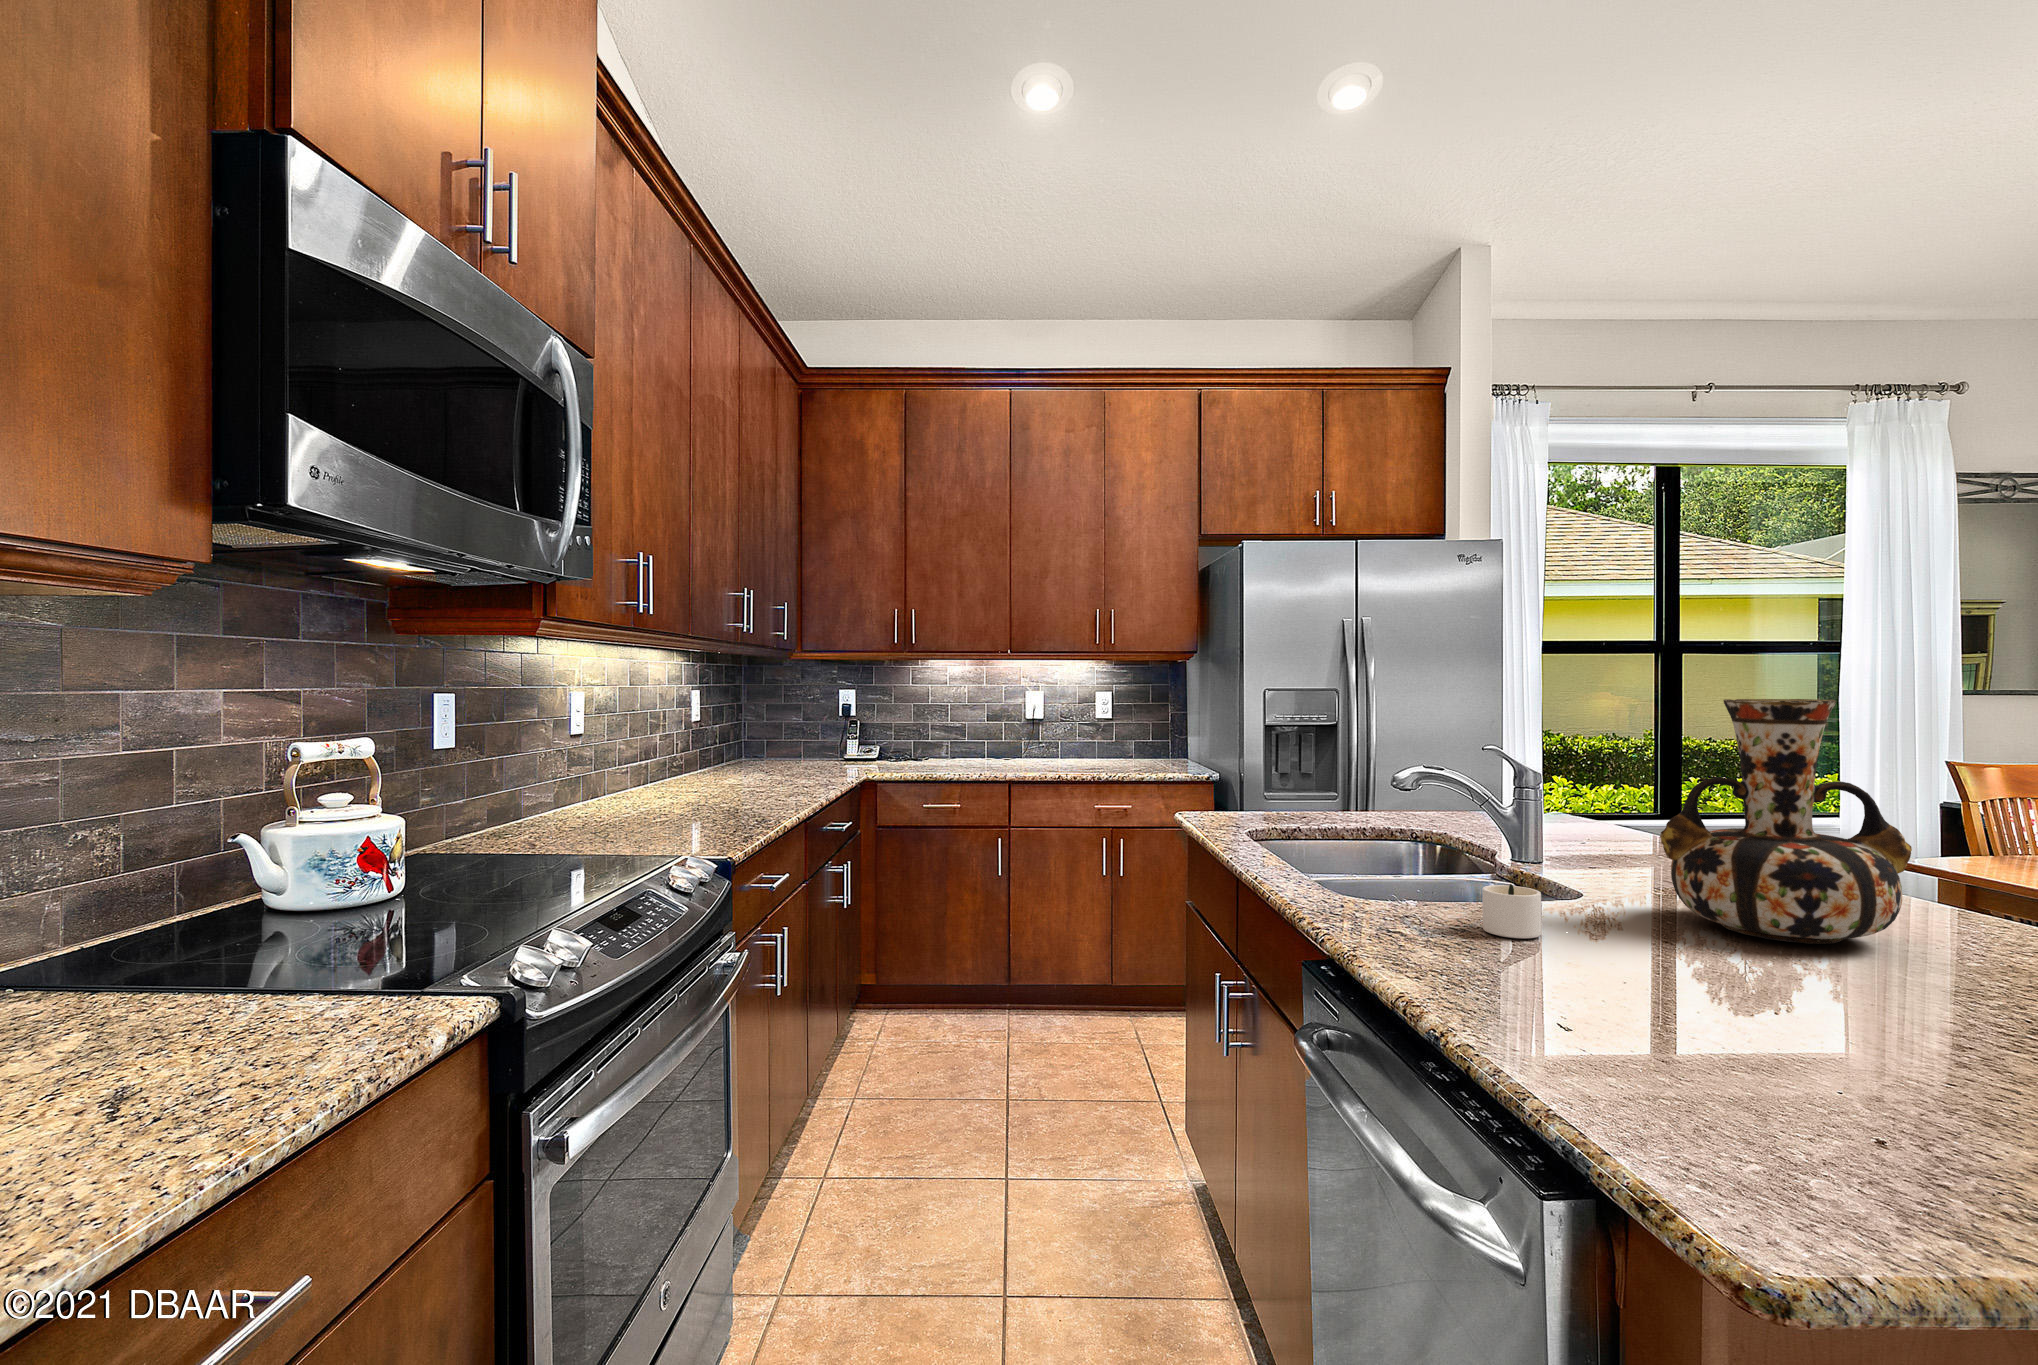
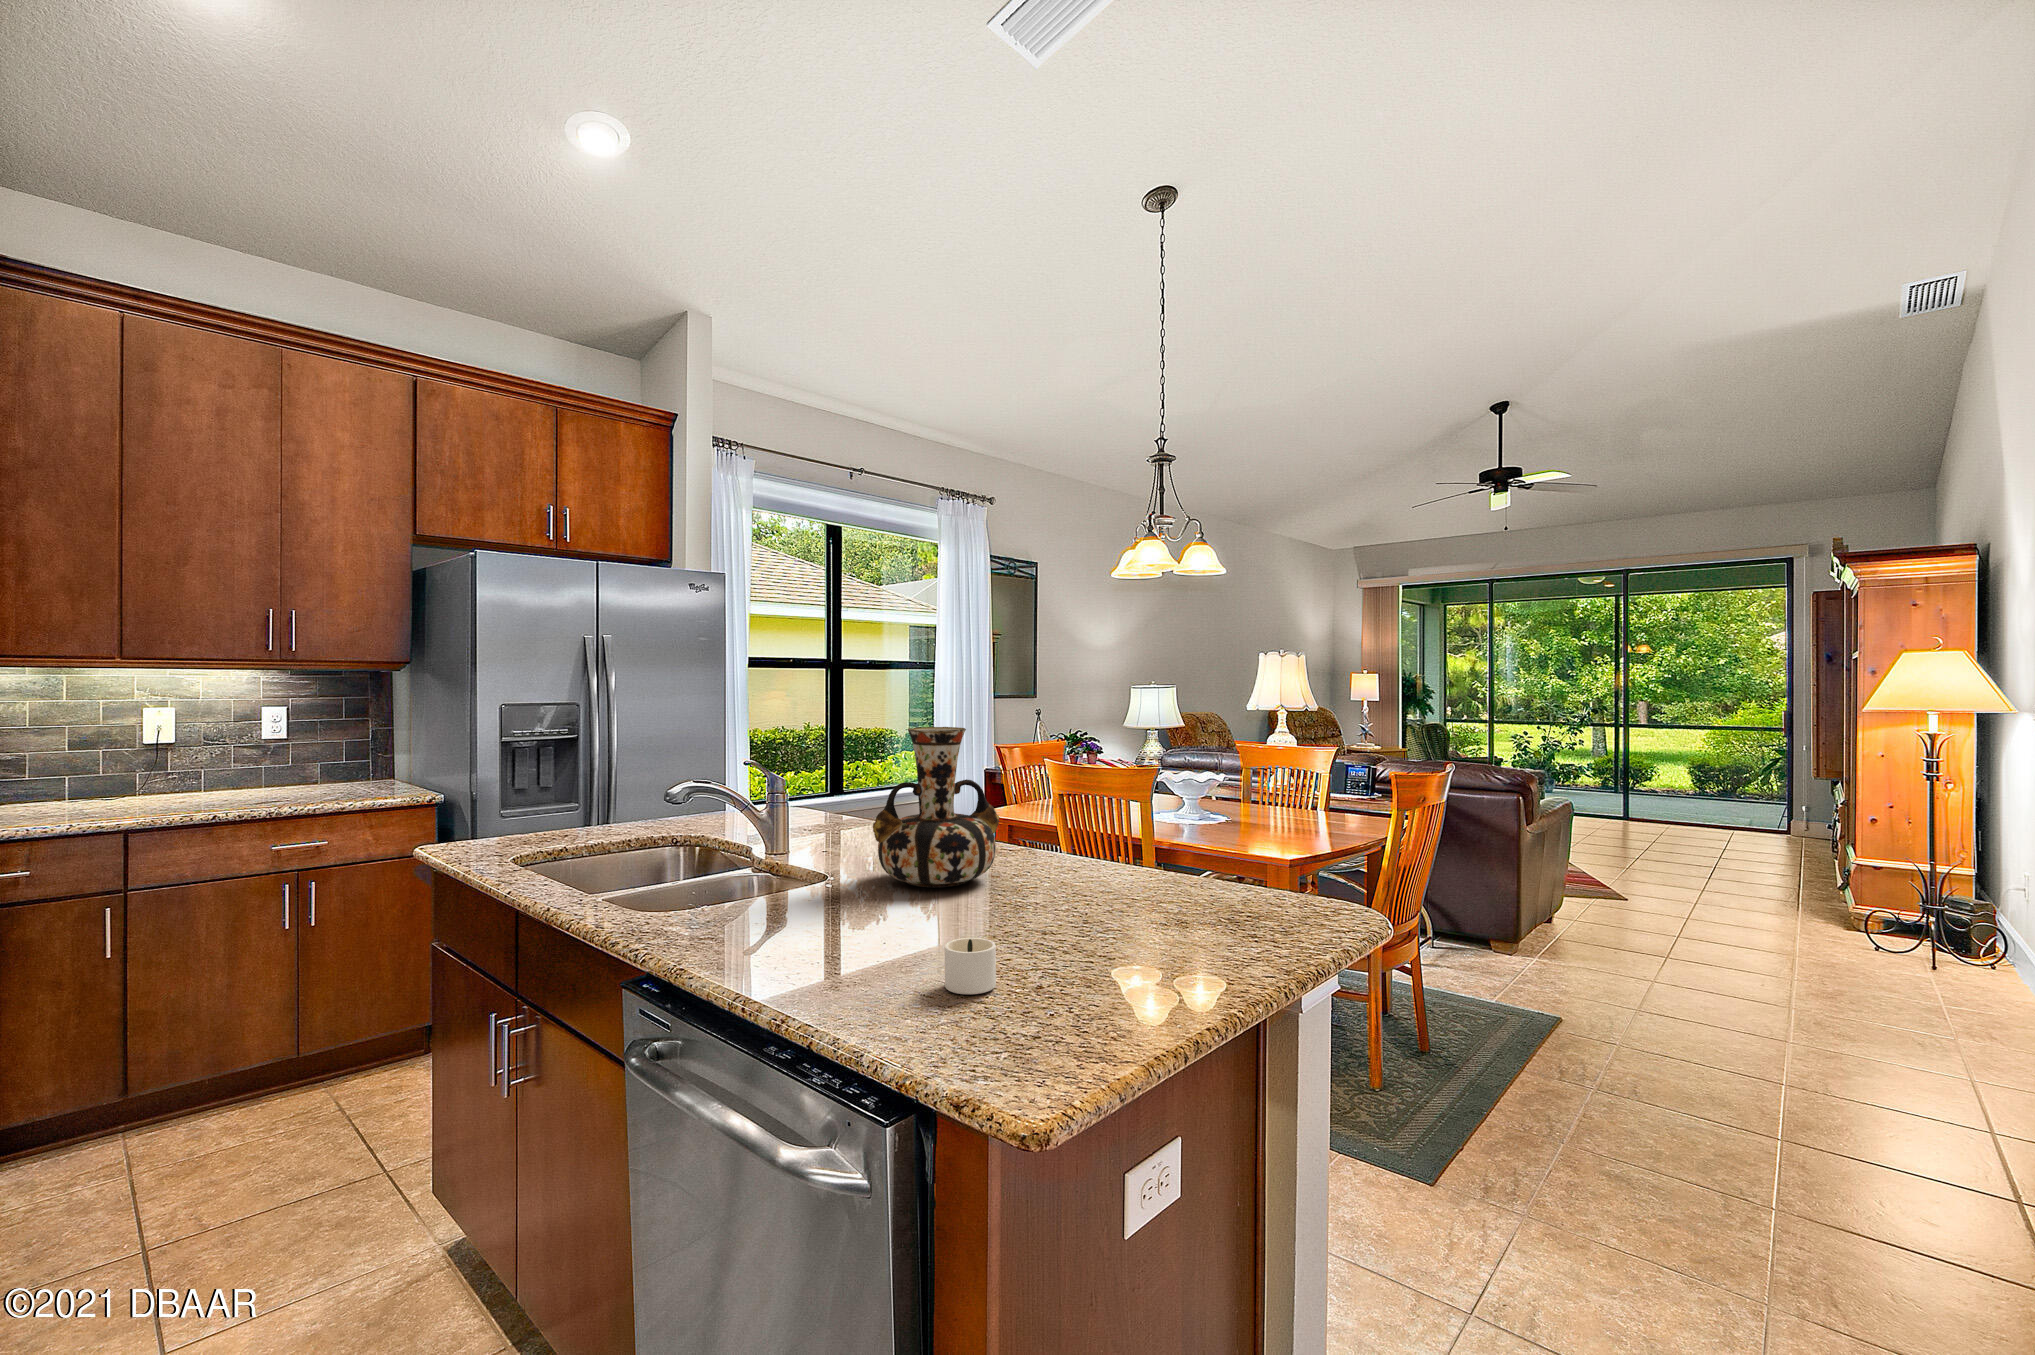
candle: present [1482,884,1541,938] -> present [945,938,996,994]

